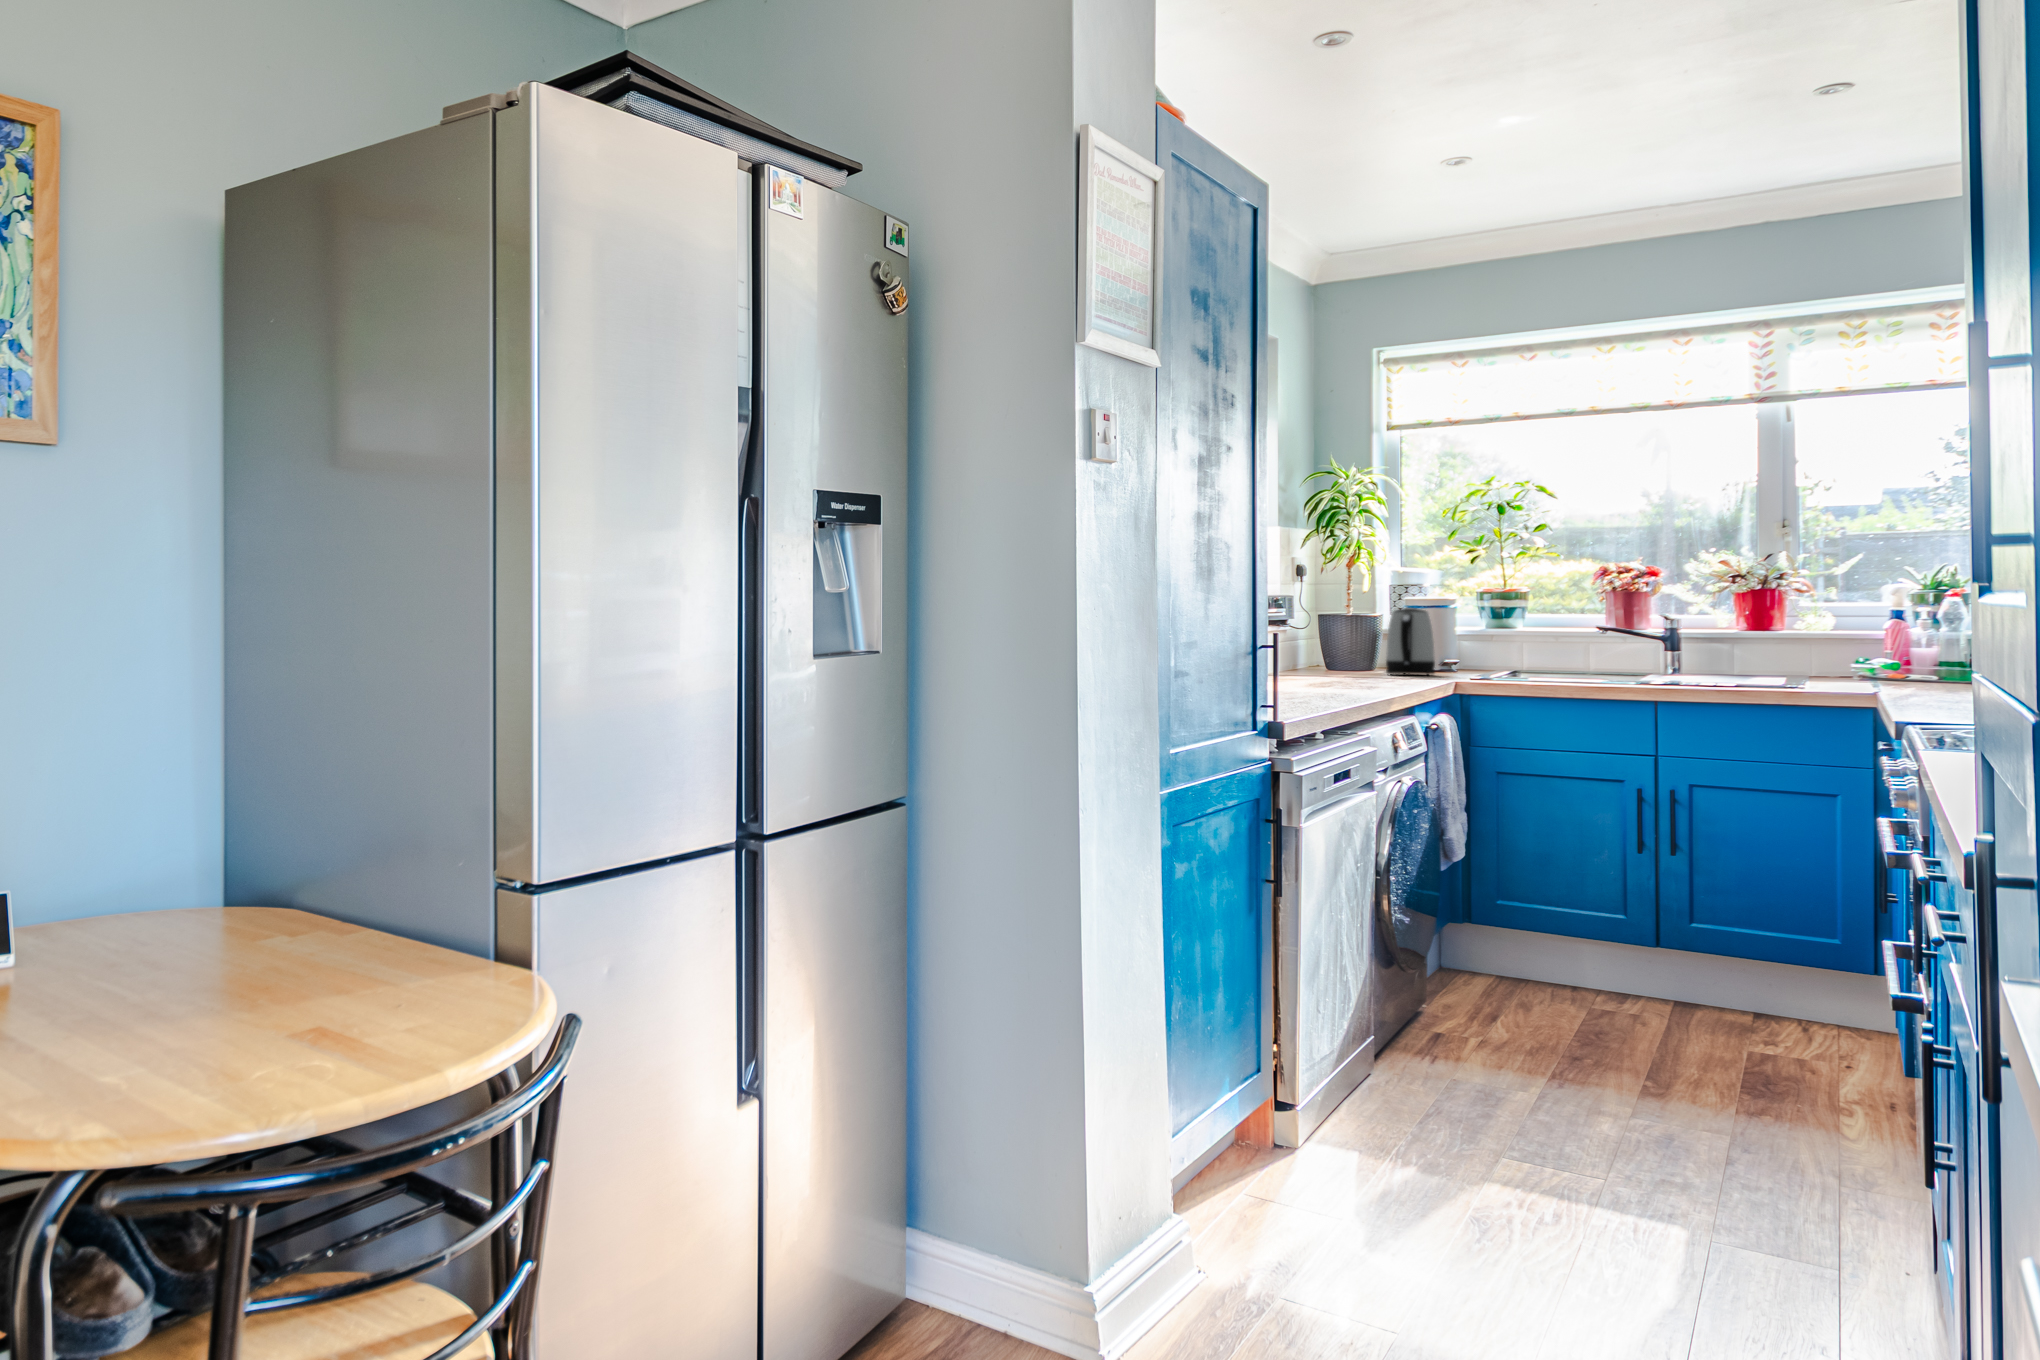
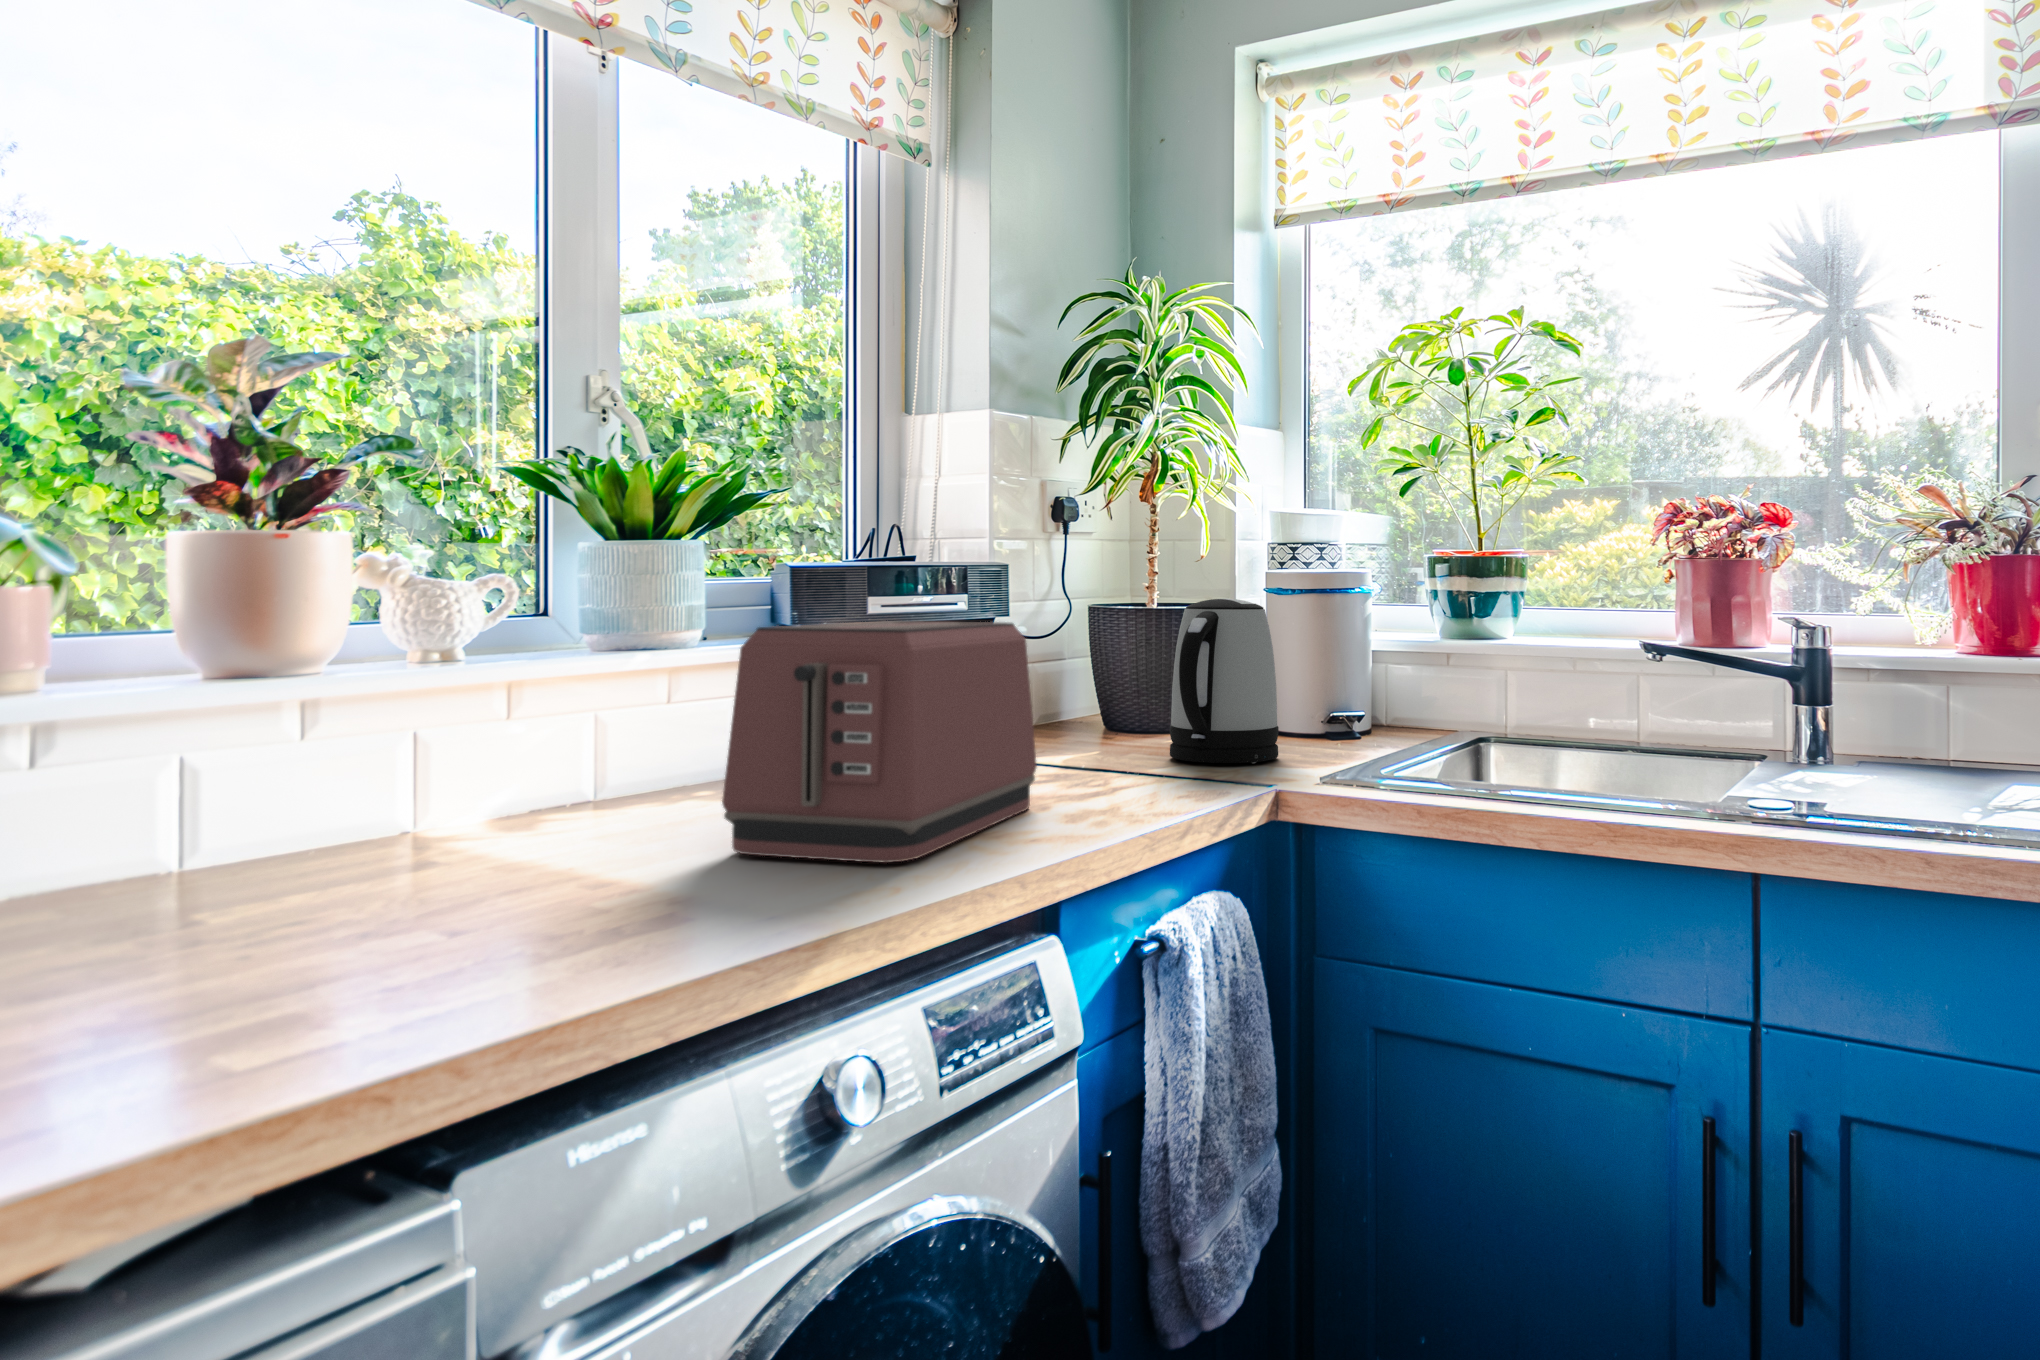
toaster: none [1308,610,1379,682] -> present [722,621,1037,863]

